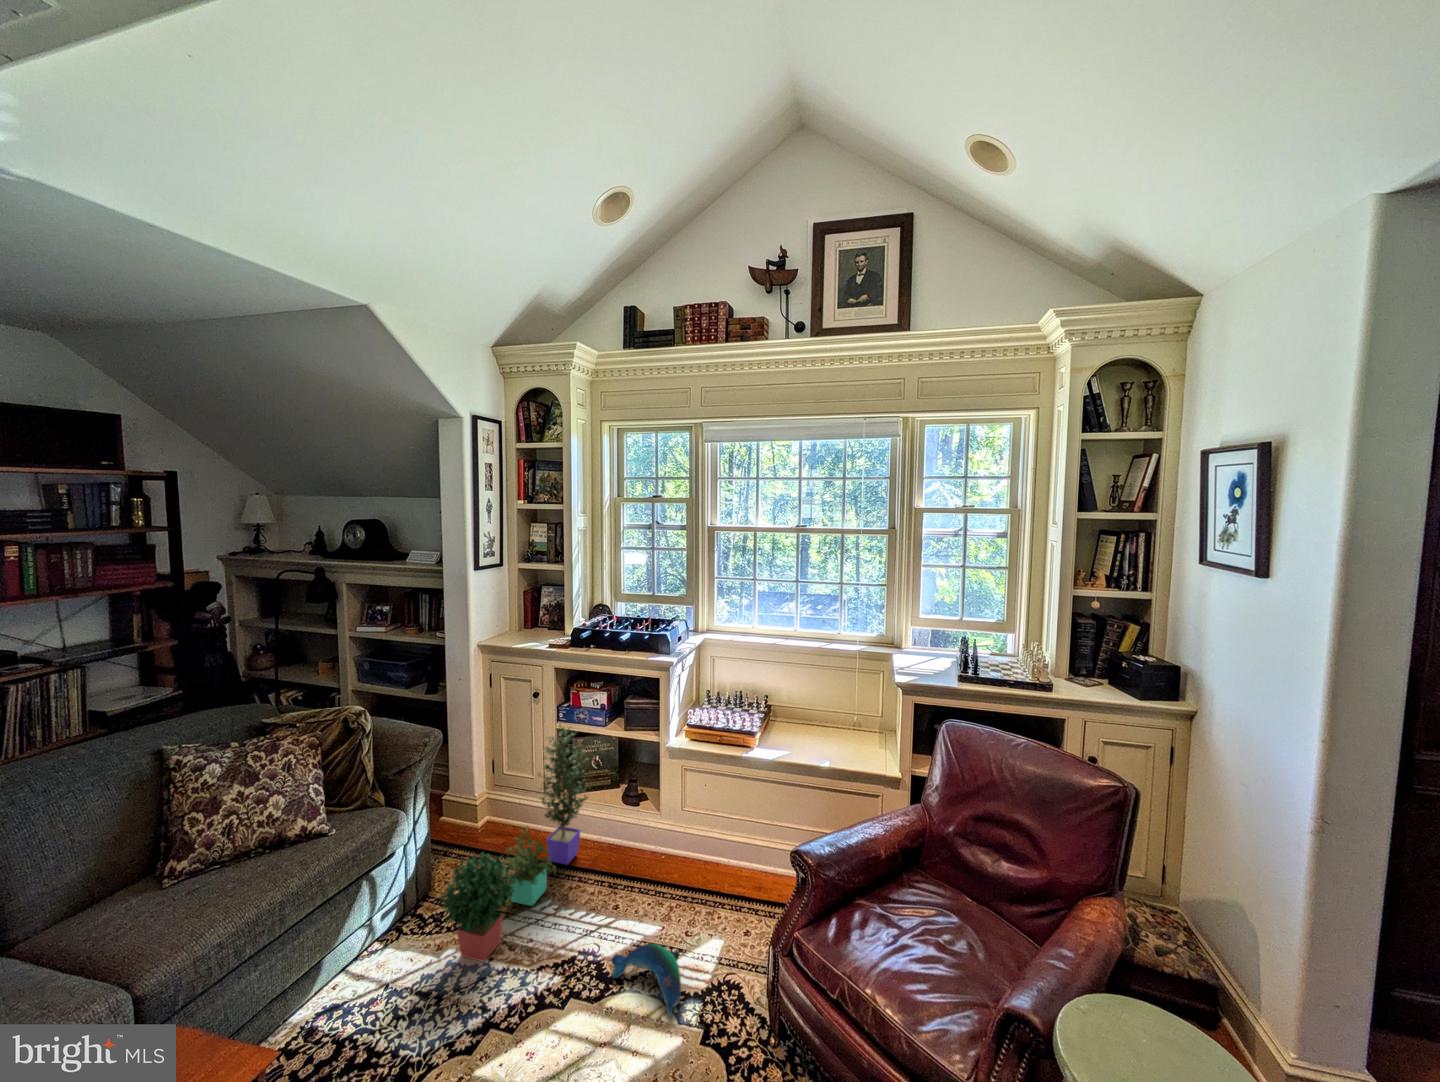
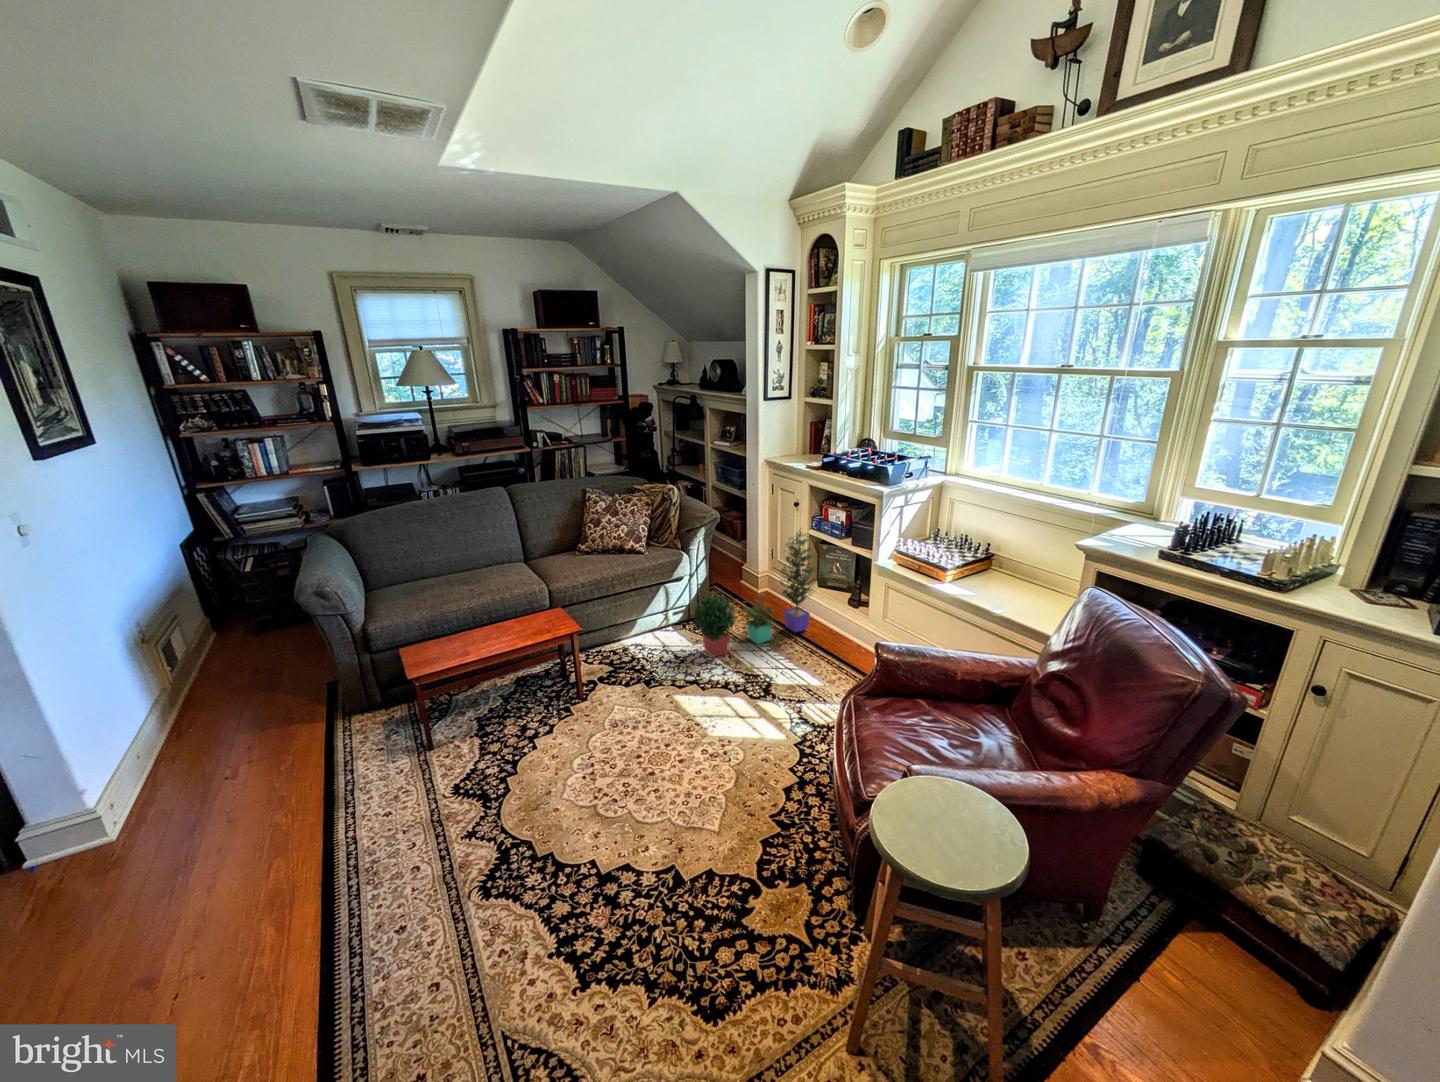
plush toy: present [611,944,681,1017] -> none [771,683,812,724]

